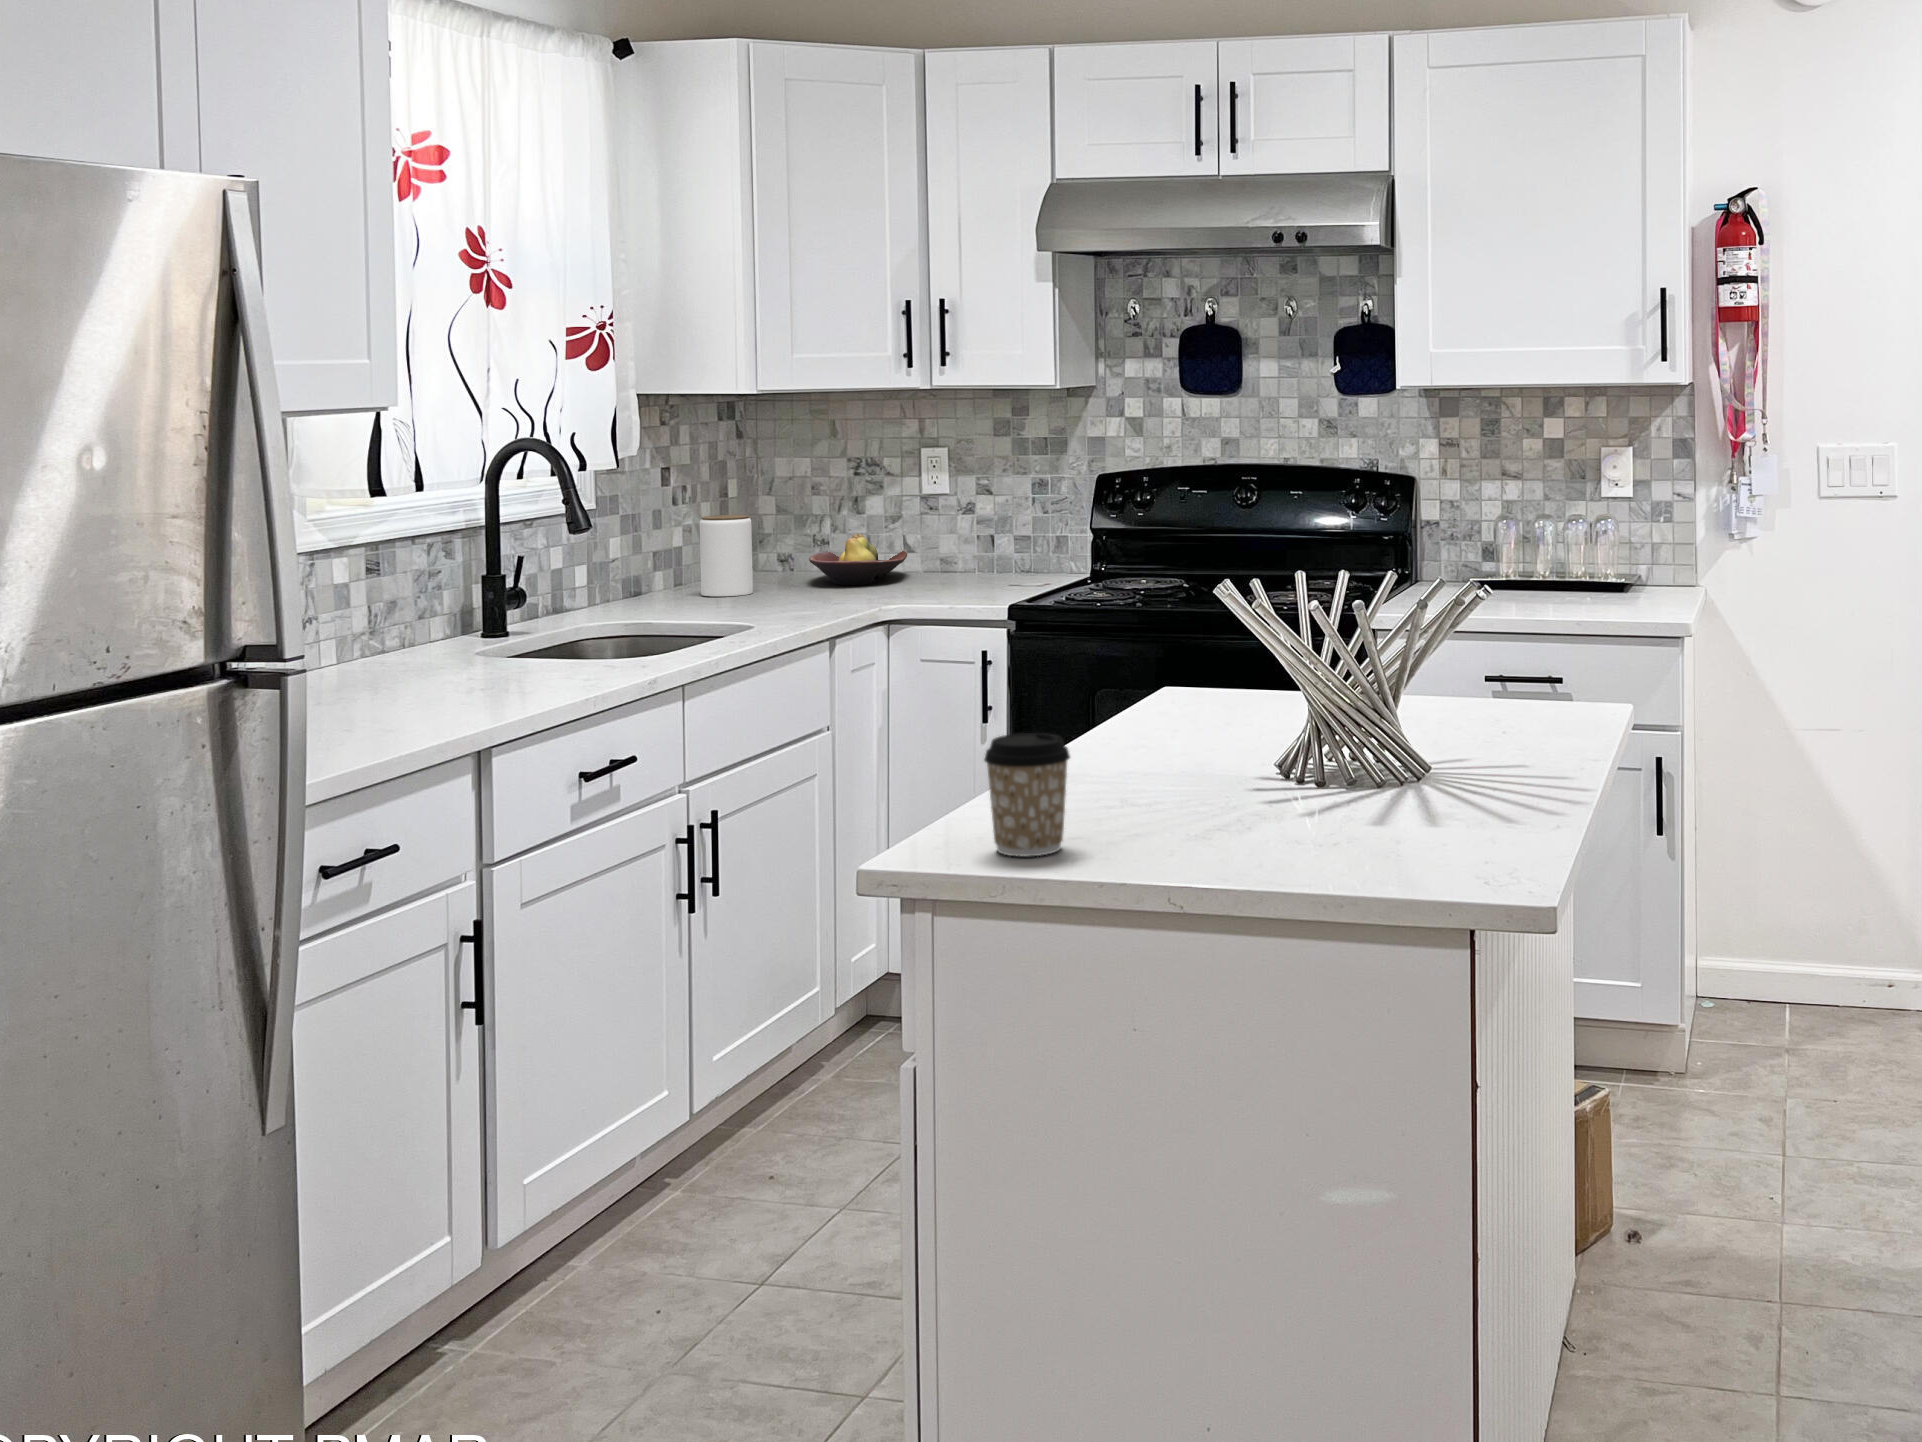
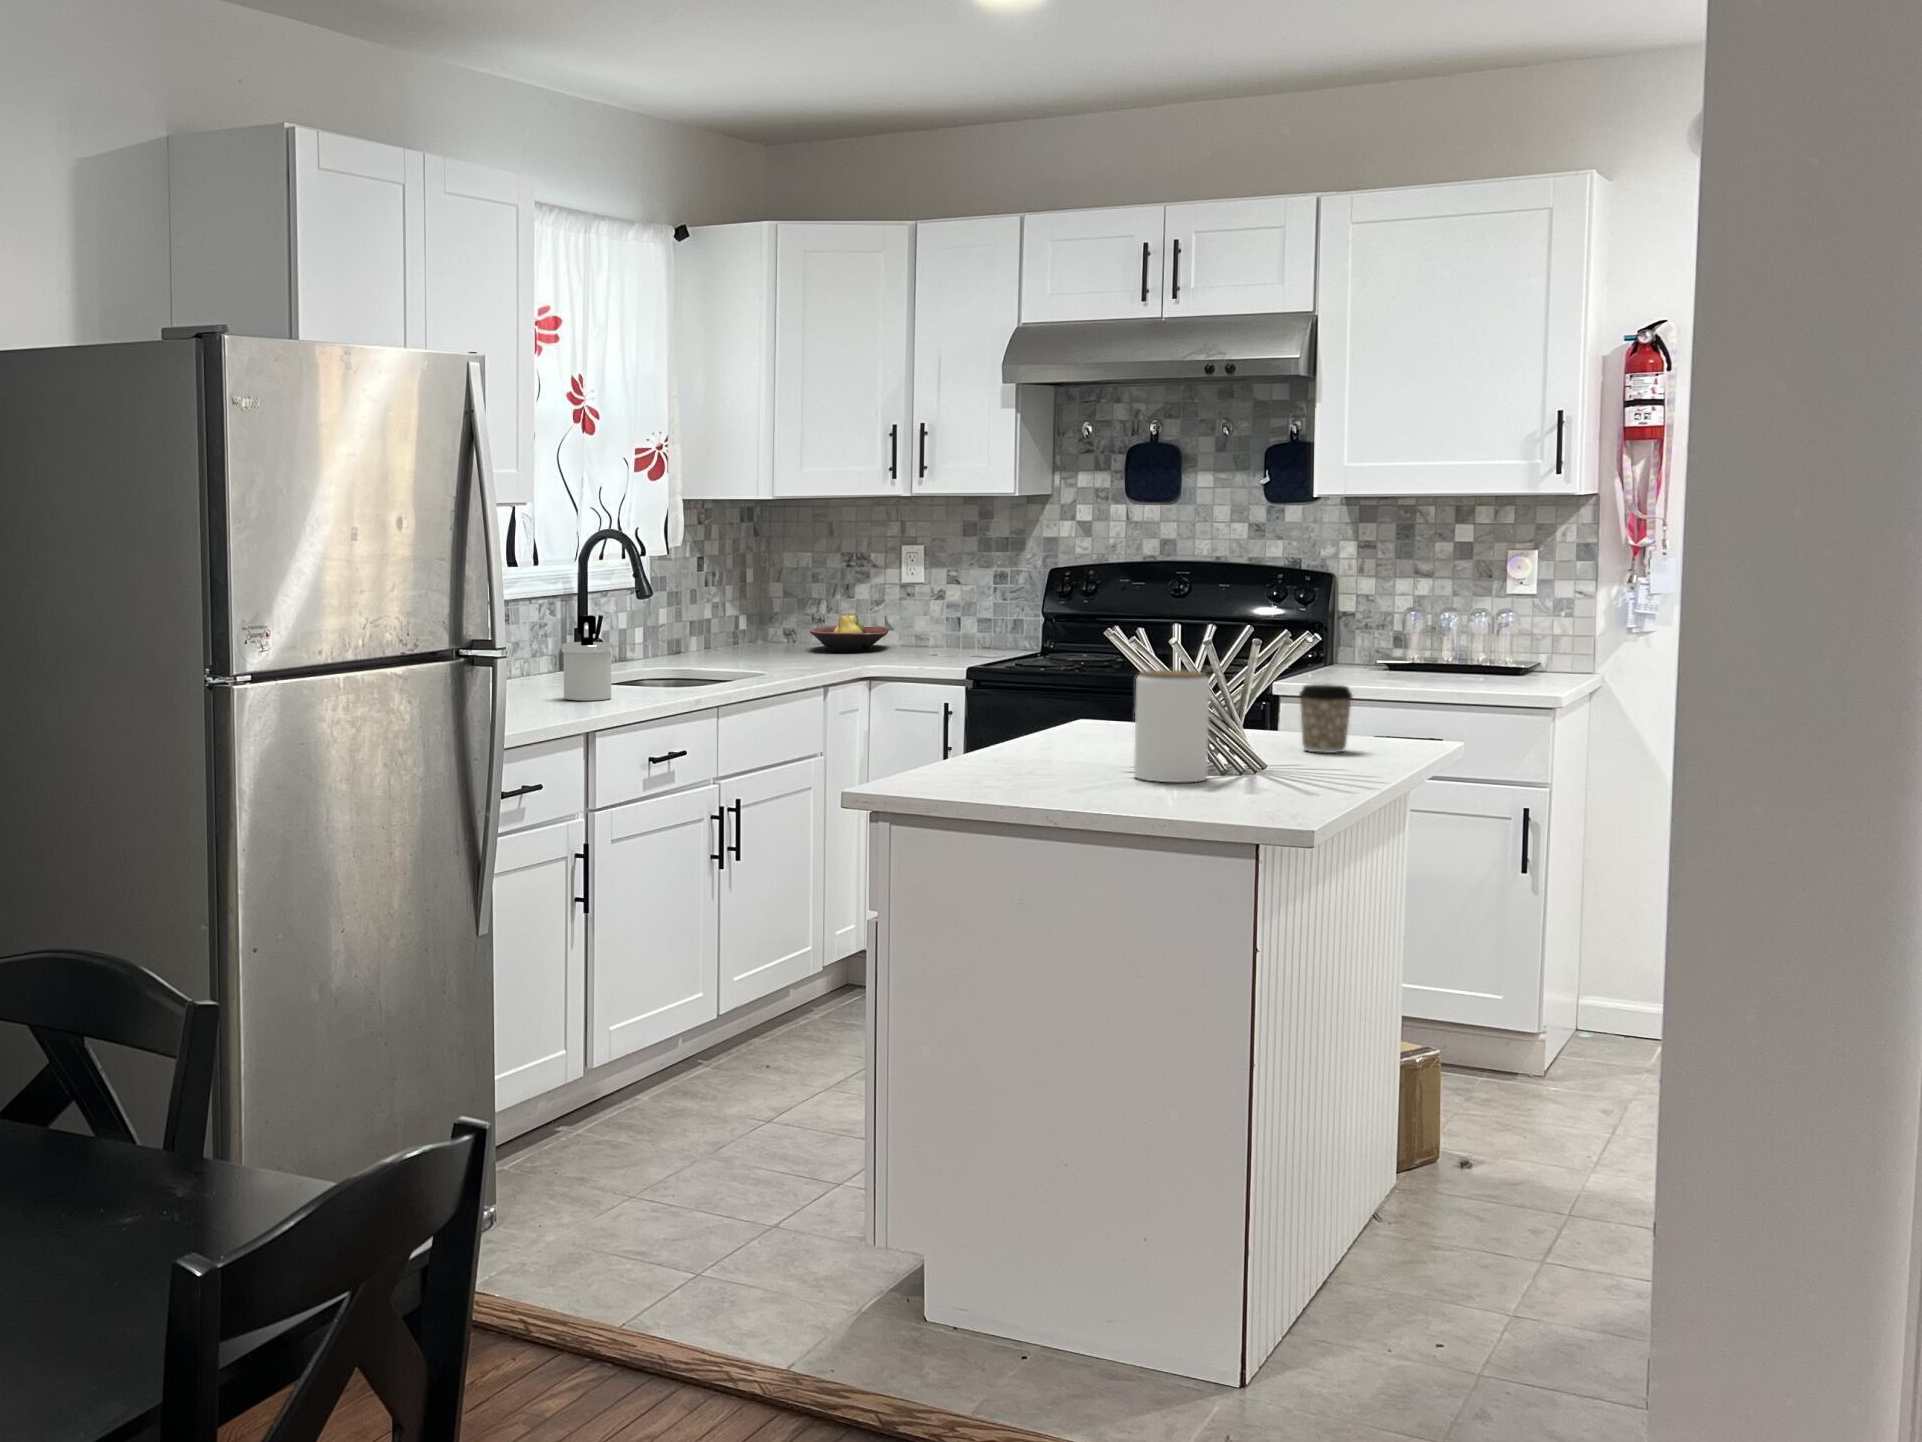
jar: present [699,515,753,596] -> present [1134,670,1210,782]
soap dispenser: none [444,566,522,691] -> present [562,615,613,701]
coffee cup: present [984,733,1070,857] -> present [1299,684,1352,753]

